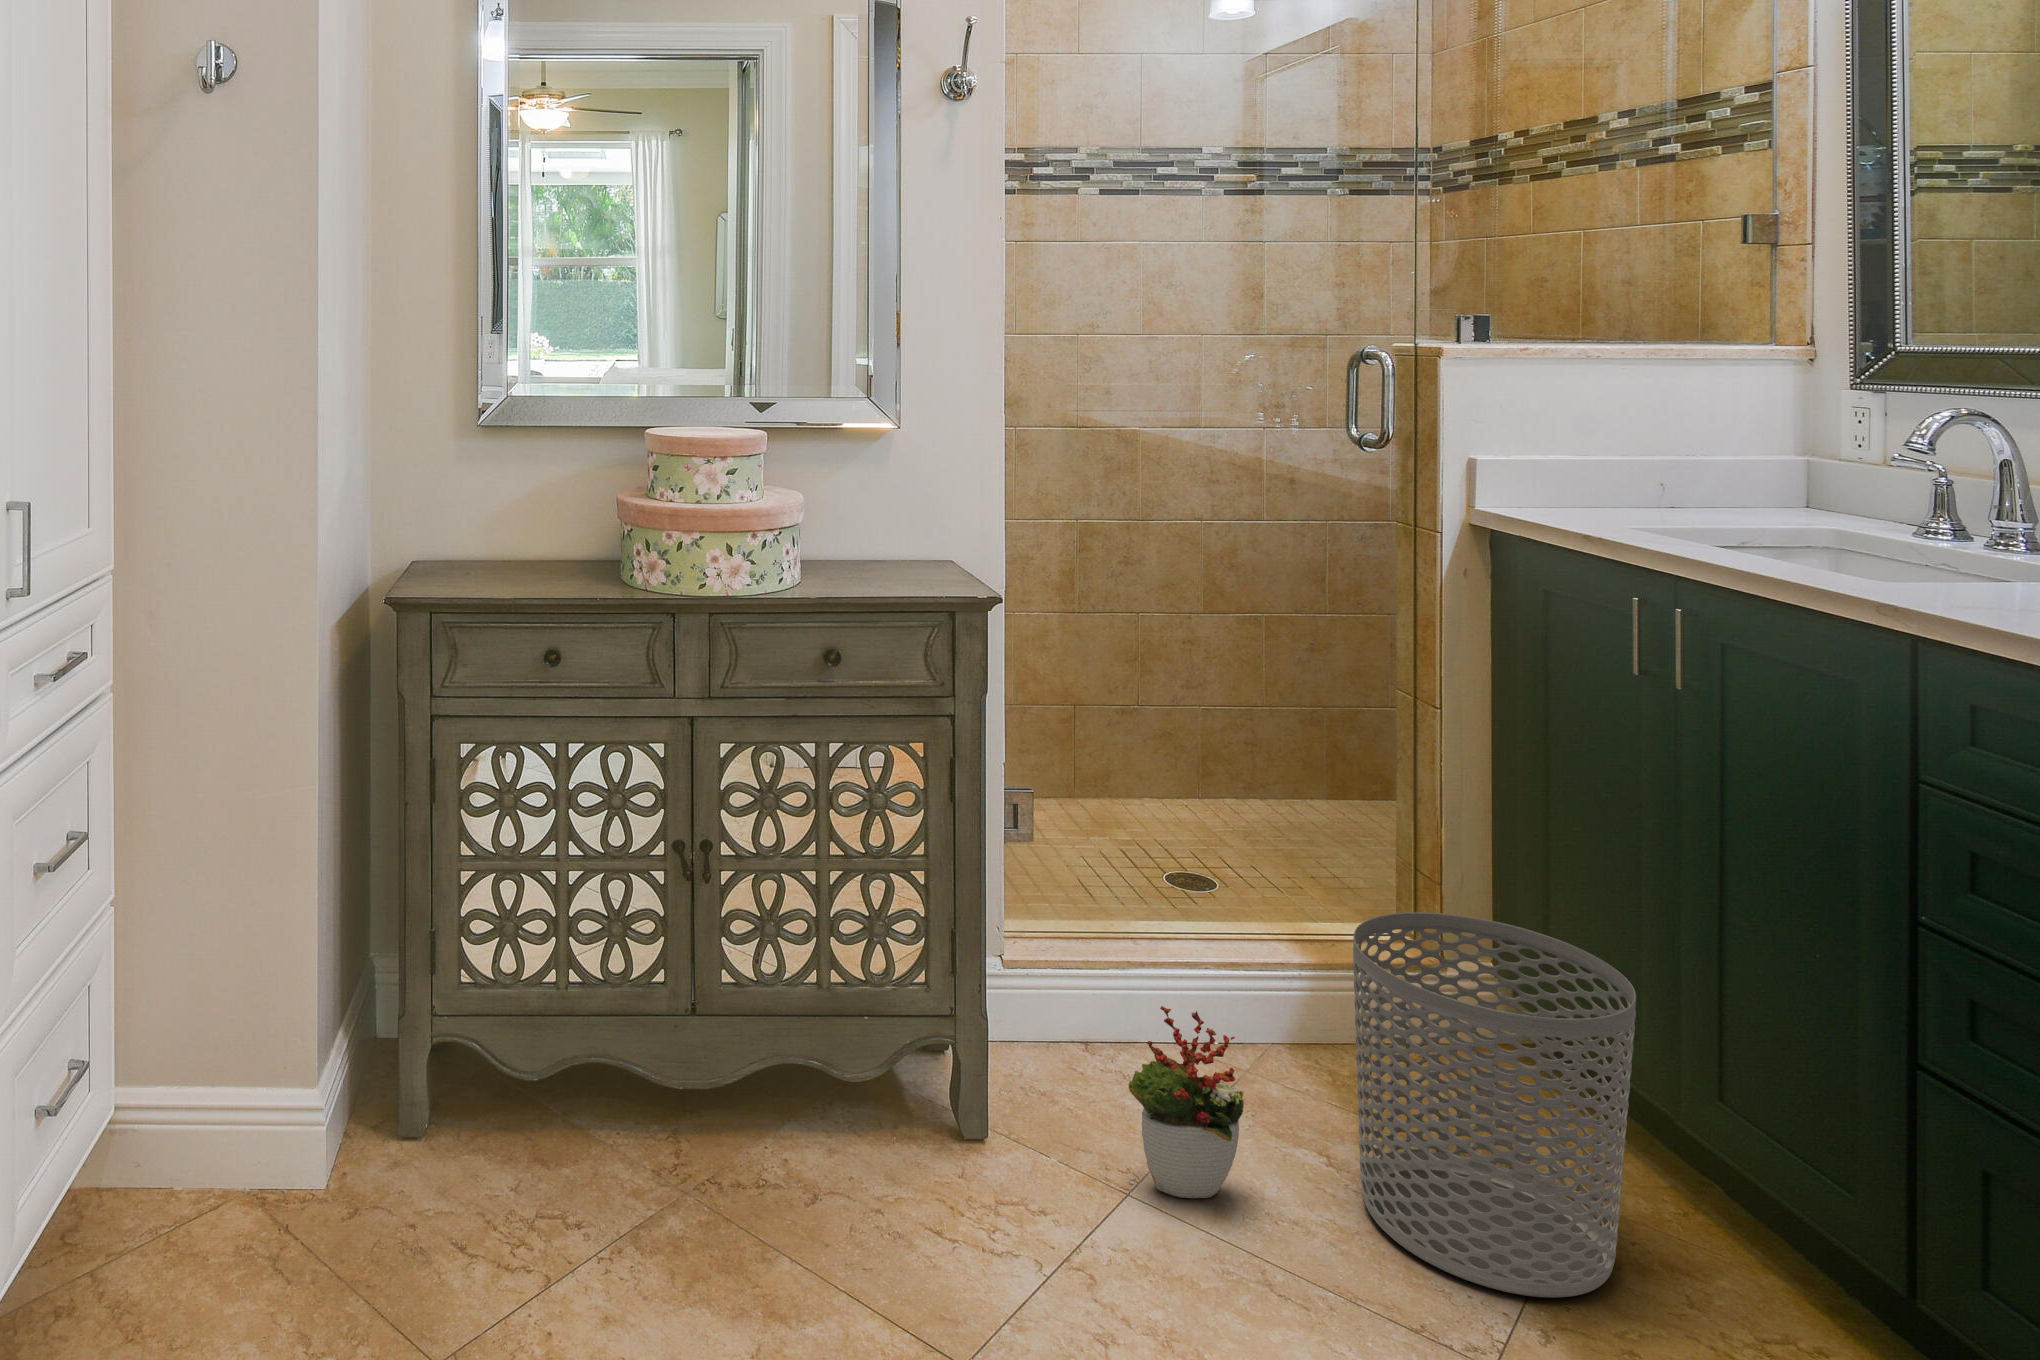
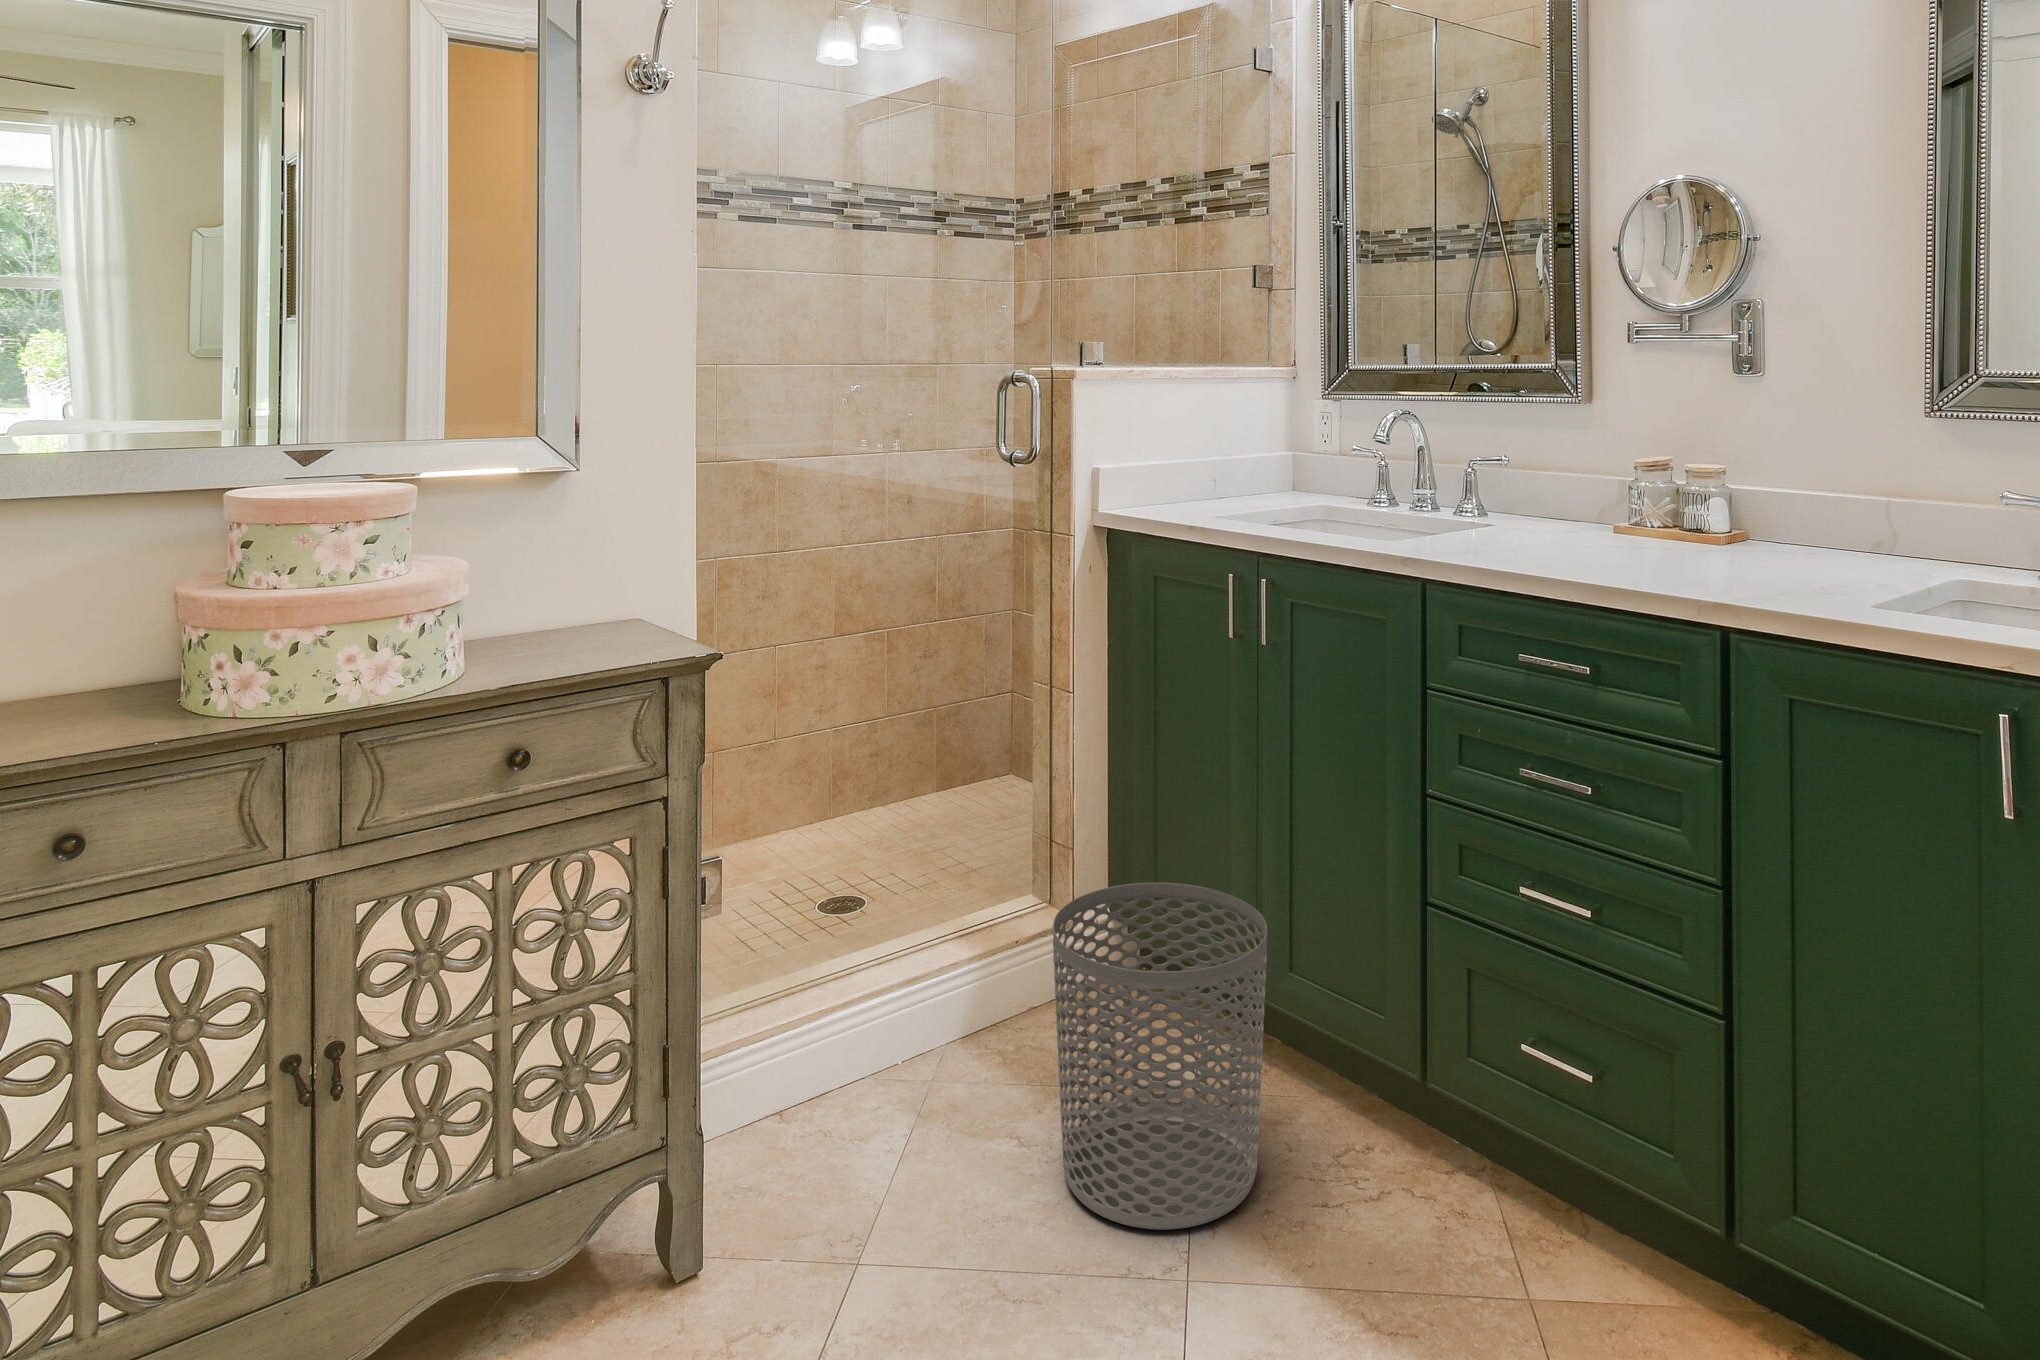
decorative plant: present [1129,1006,1244,1198] -> none [866,1056,972,1262]

